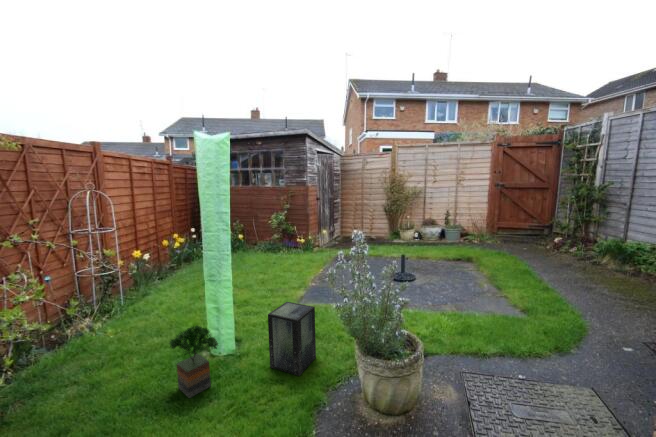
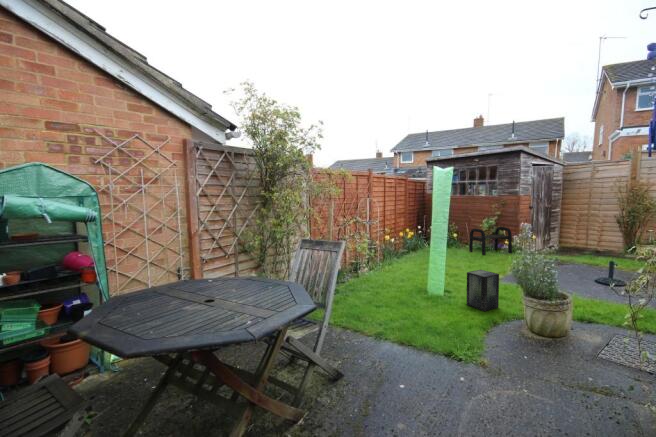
bench: none [259,222,304,259] -> present [469,227,512,255]
potted tree: present [169,325,218,398] -> none [412,270,438,305]

